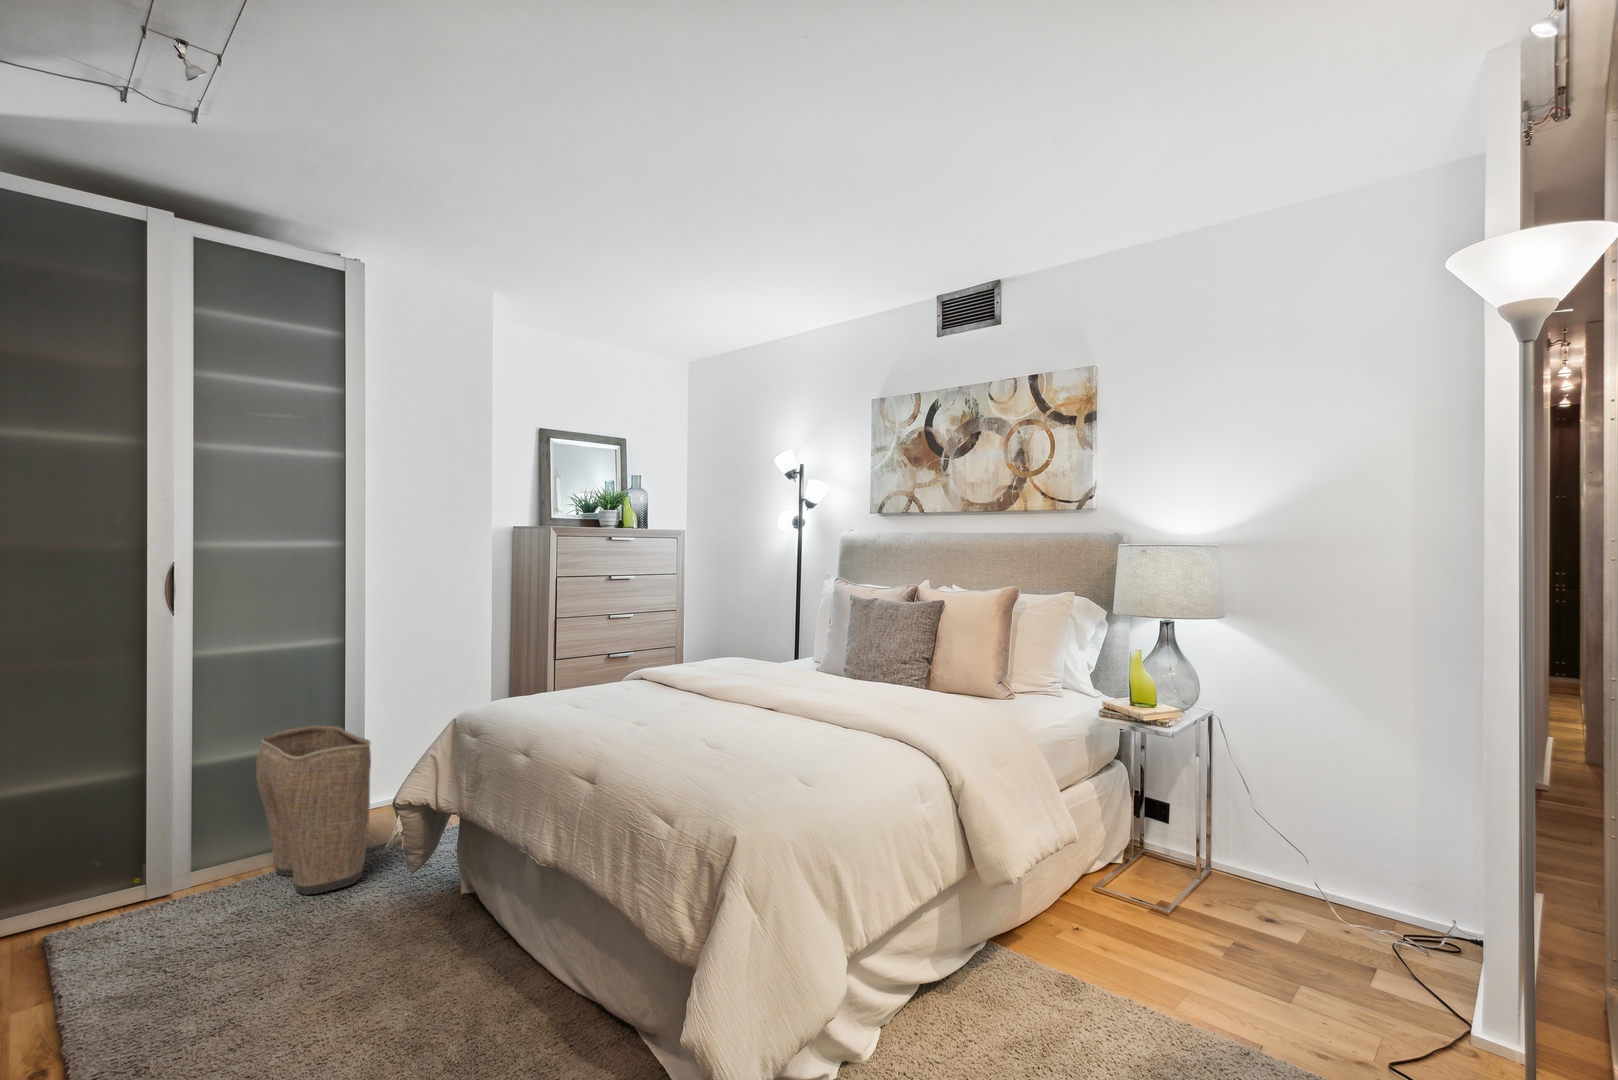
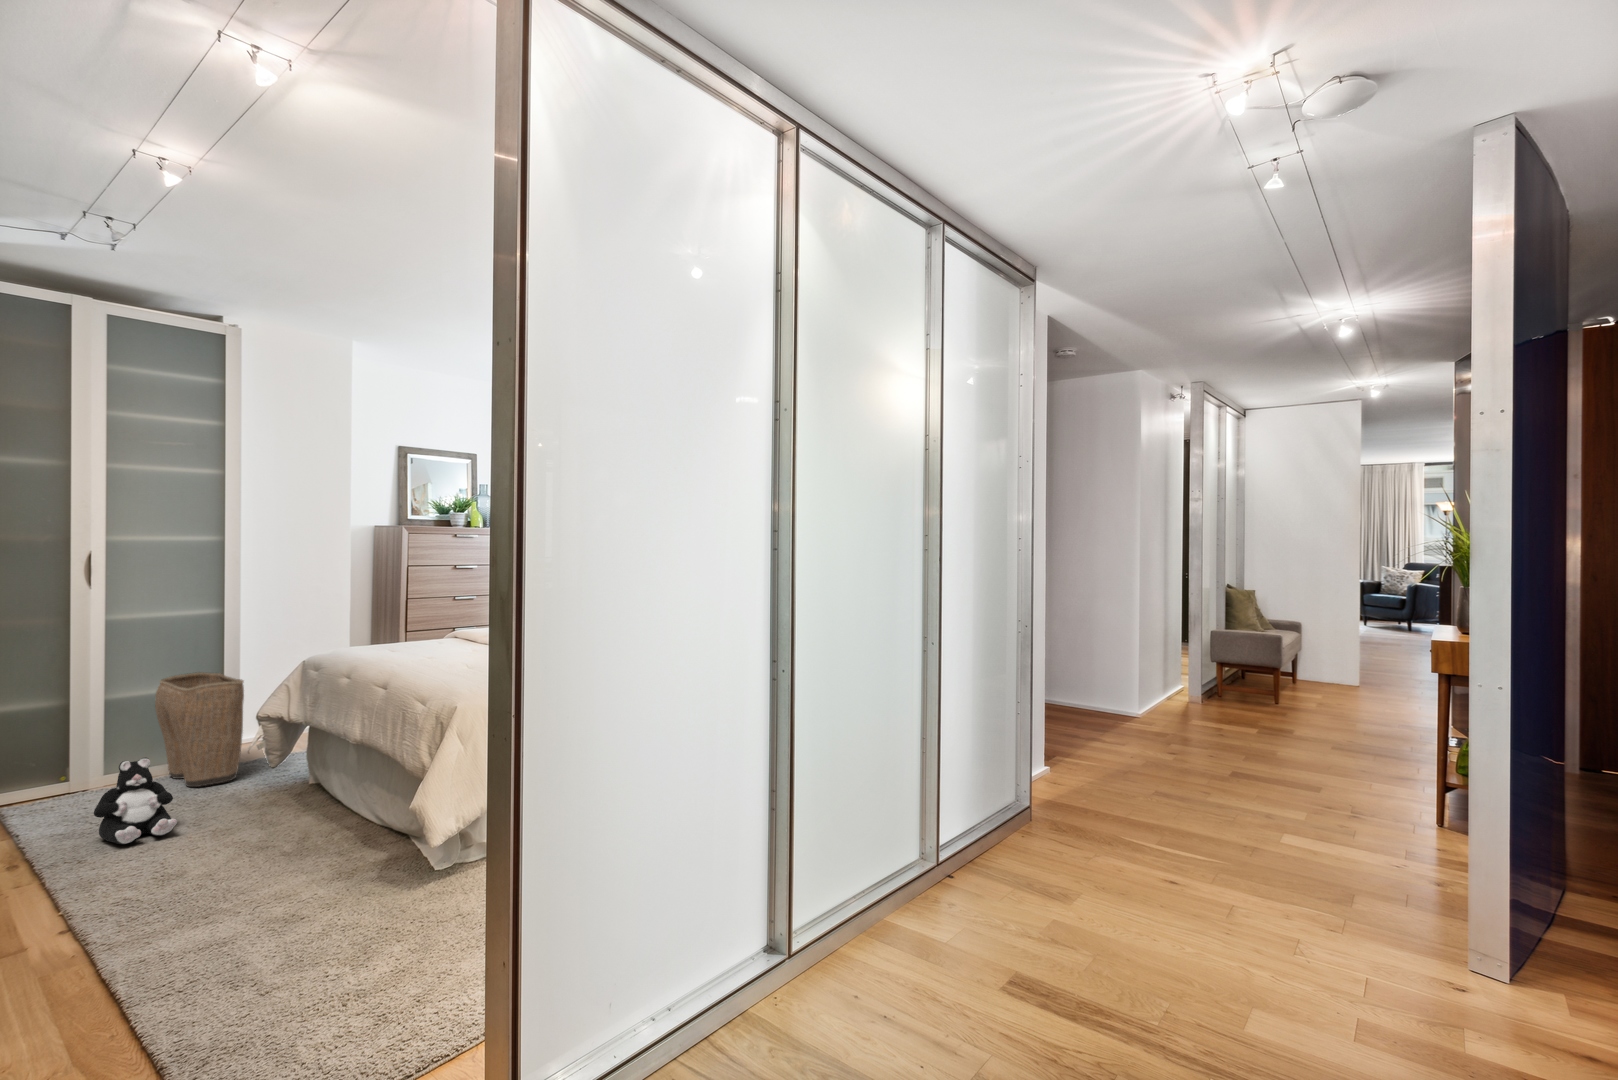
plush toy: none [162,879,284,1029] -> present [94,757,177,844]

